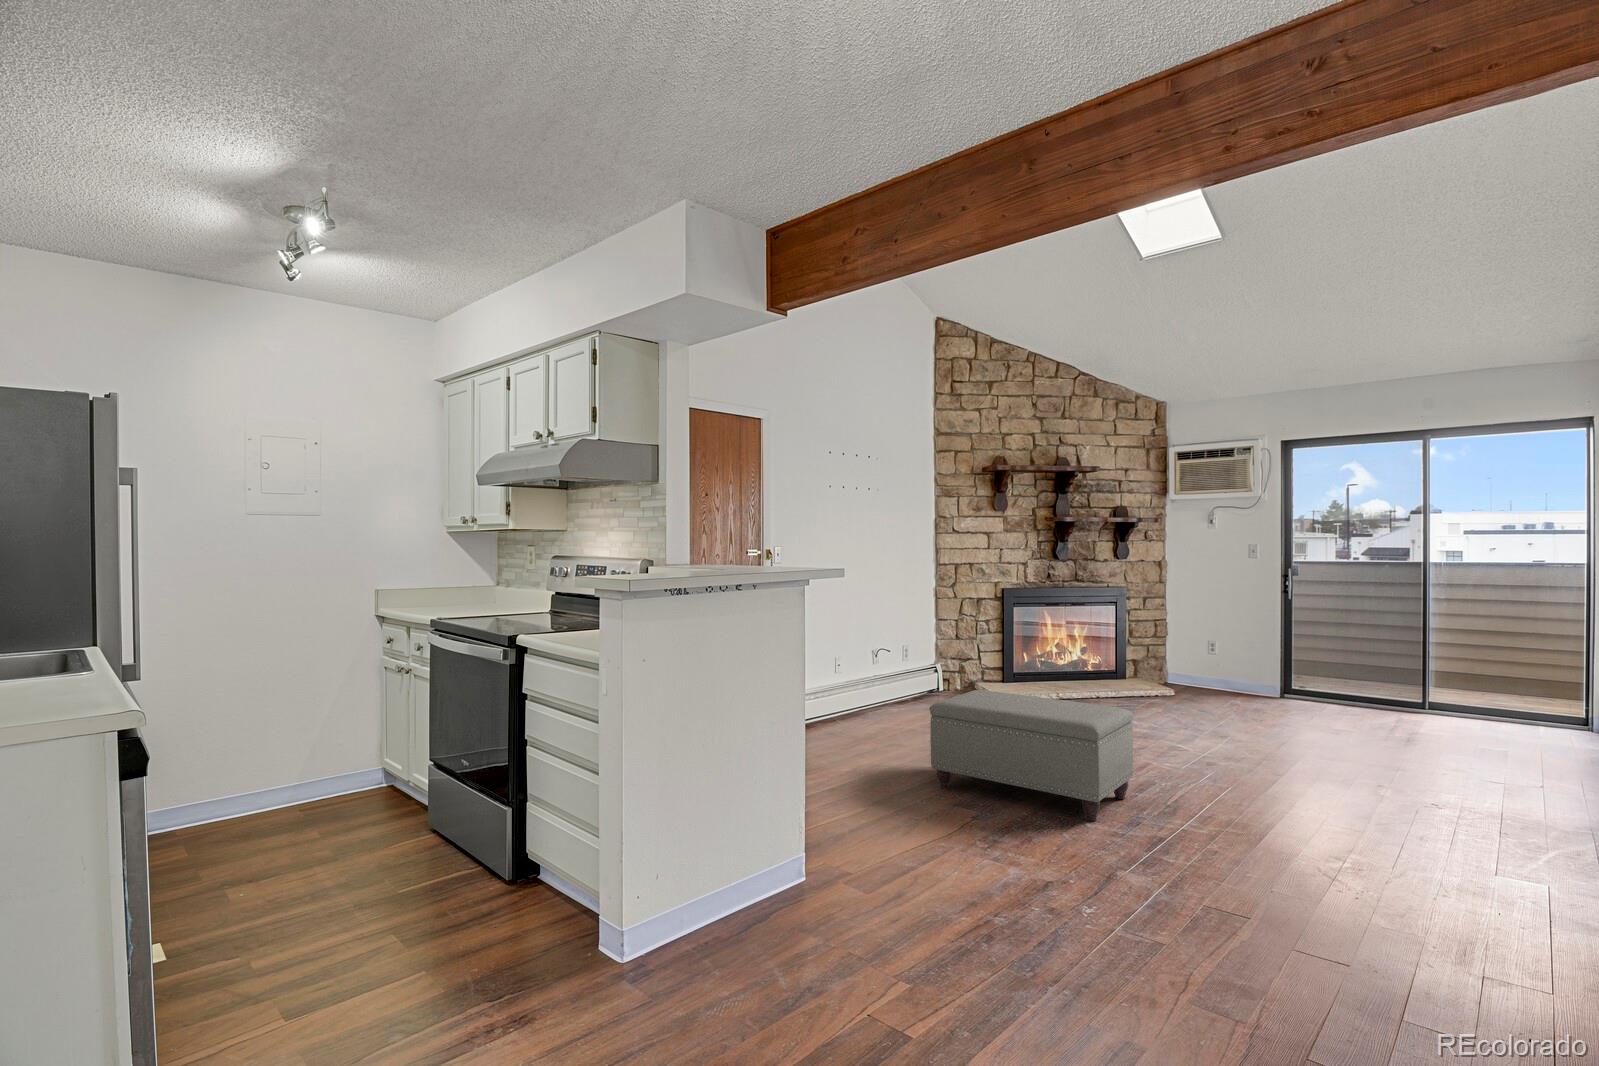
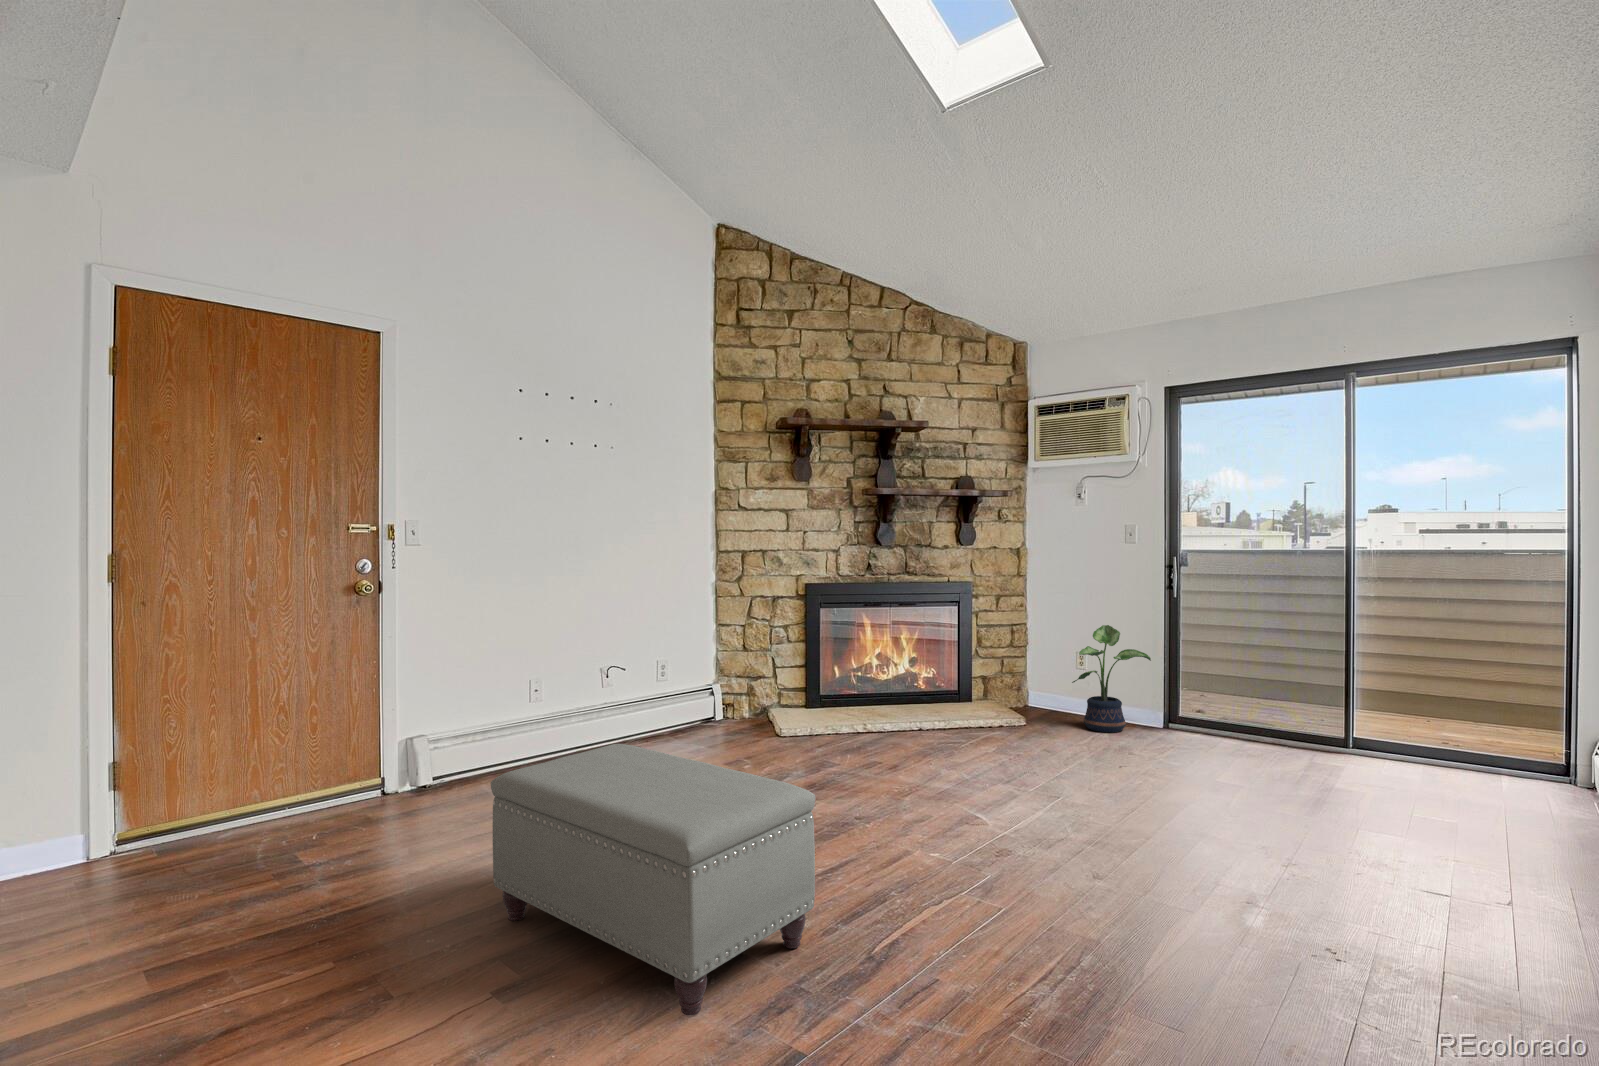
potted plant: none [1211,621,1274,700] -> present [1072,625,1151,732]

